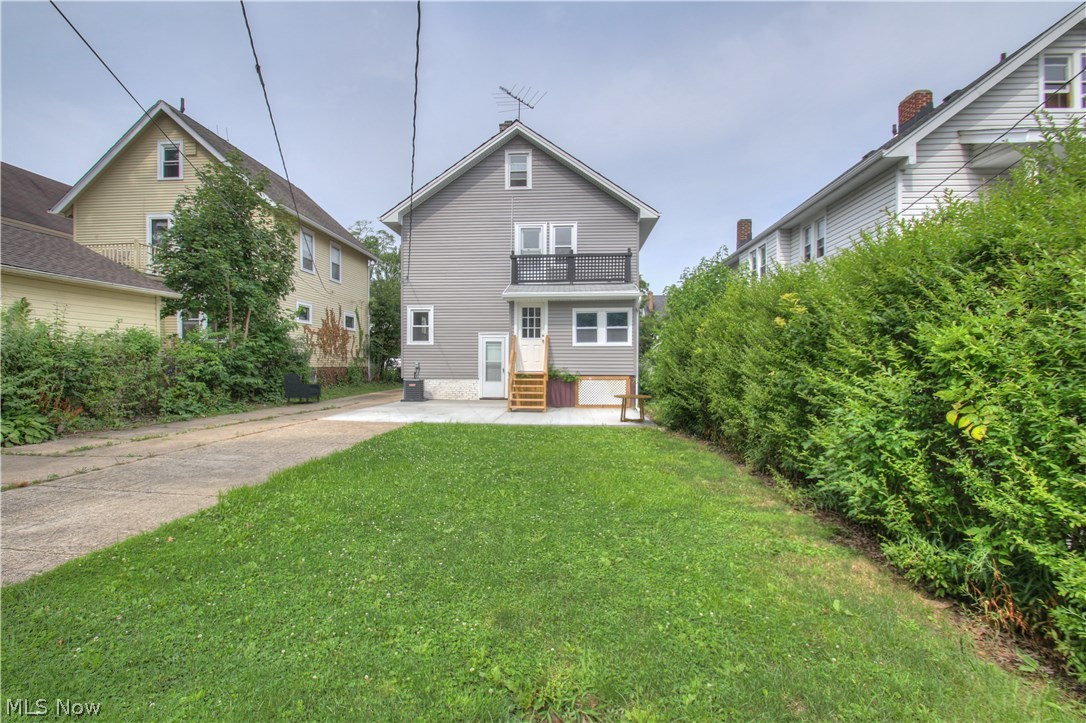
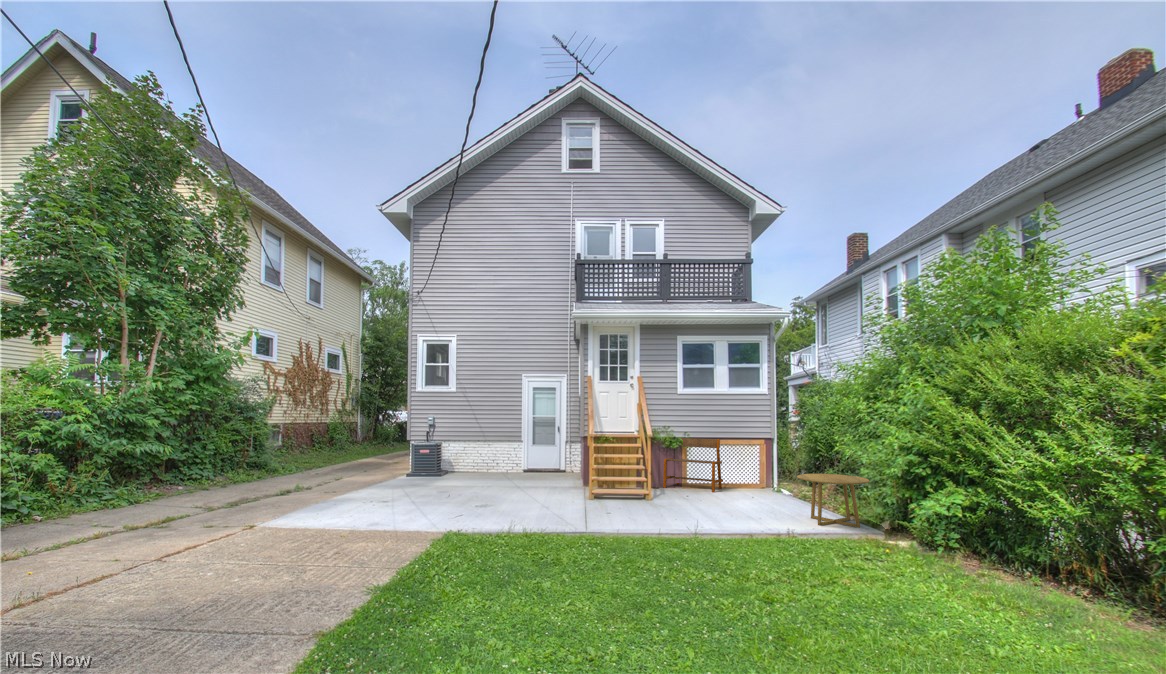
chair: present [284,373,321,404] -> none [212,434,279,486]
bench: none [560,375,599,409] -> present [663,438,723,492]

